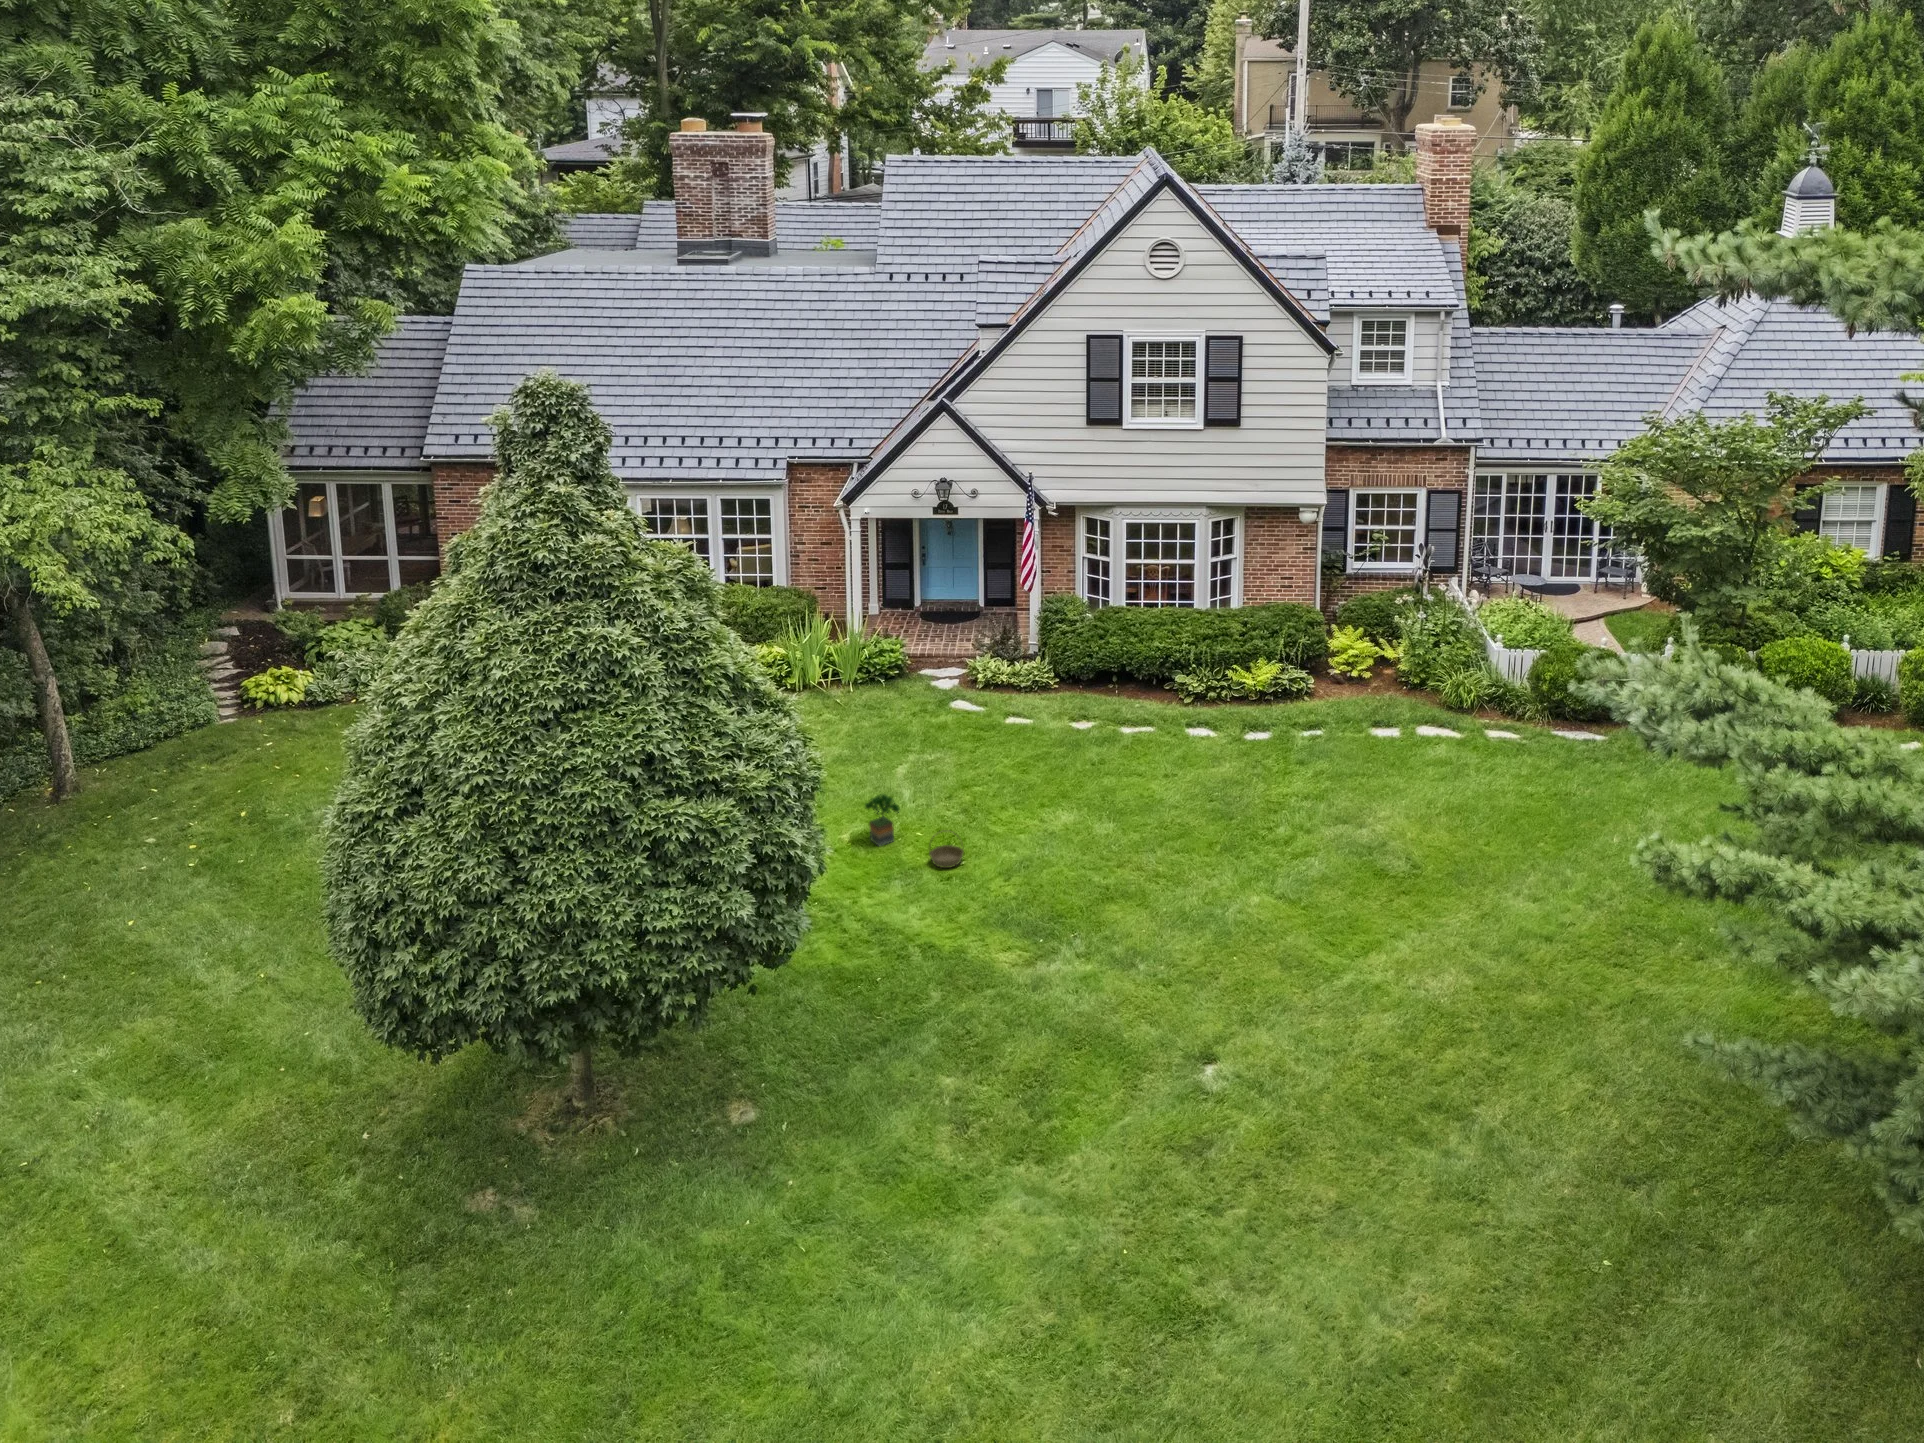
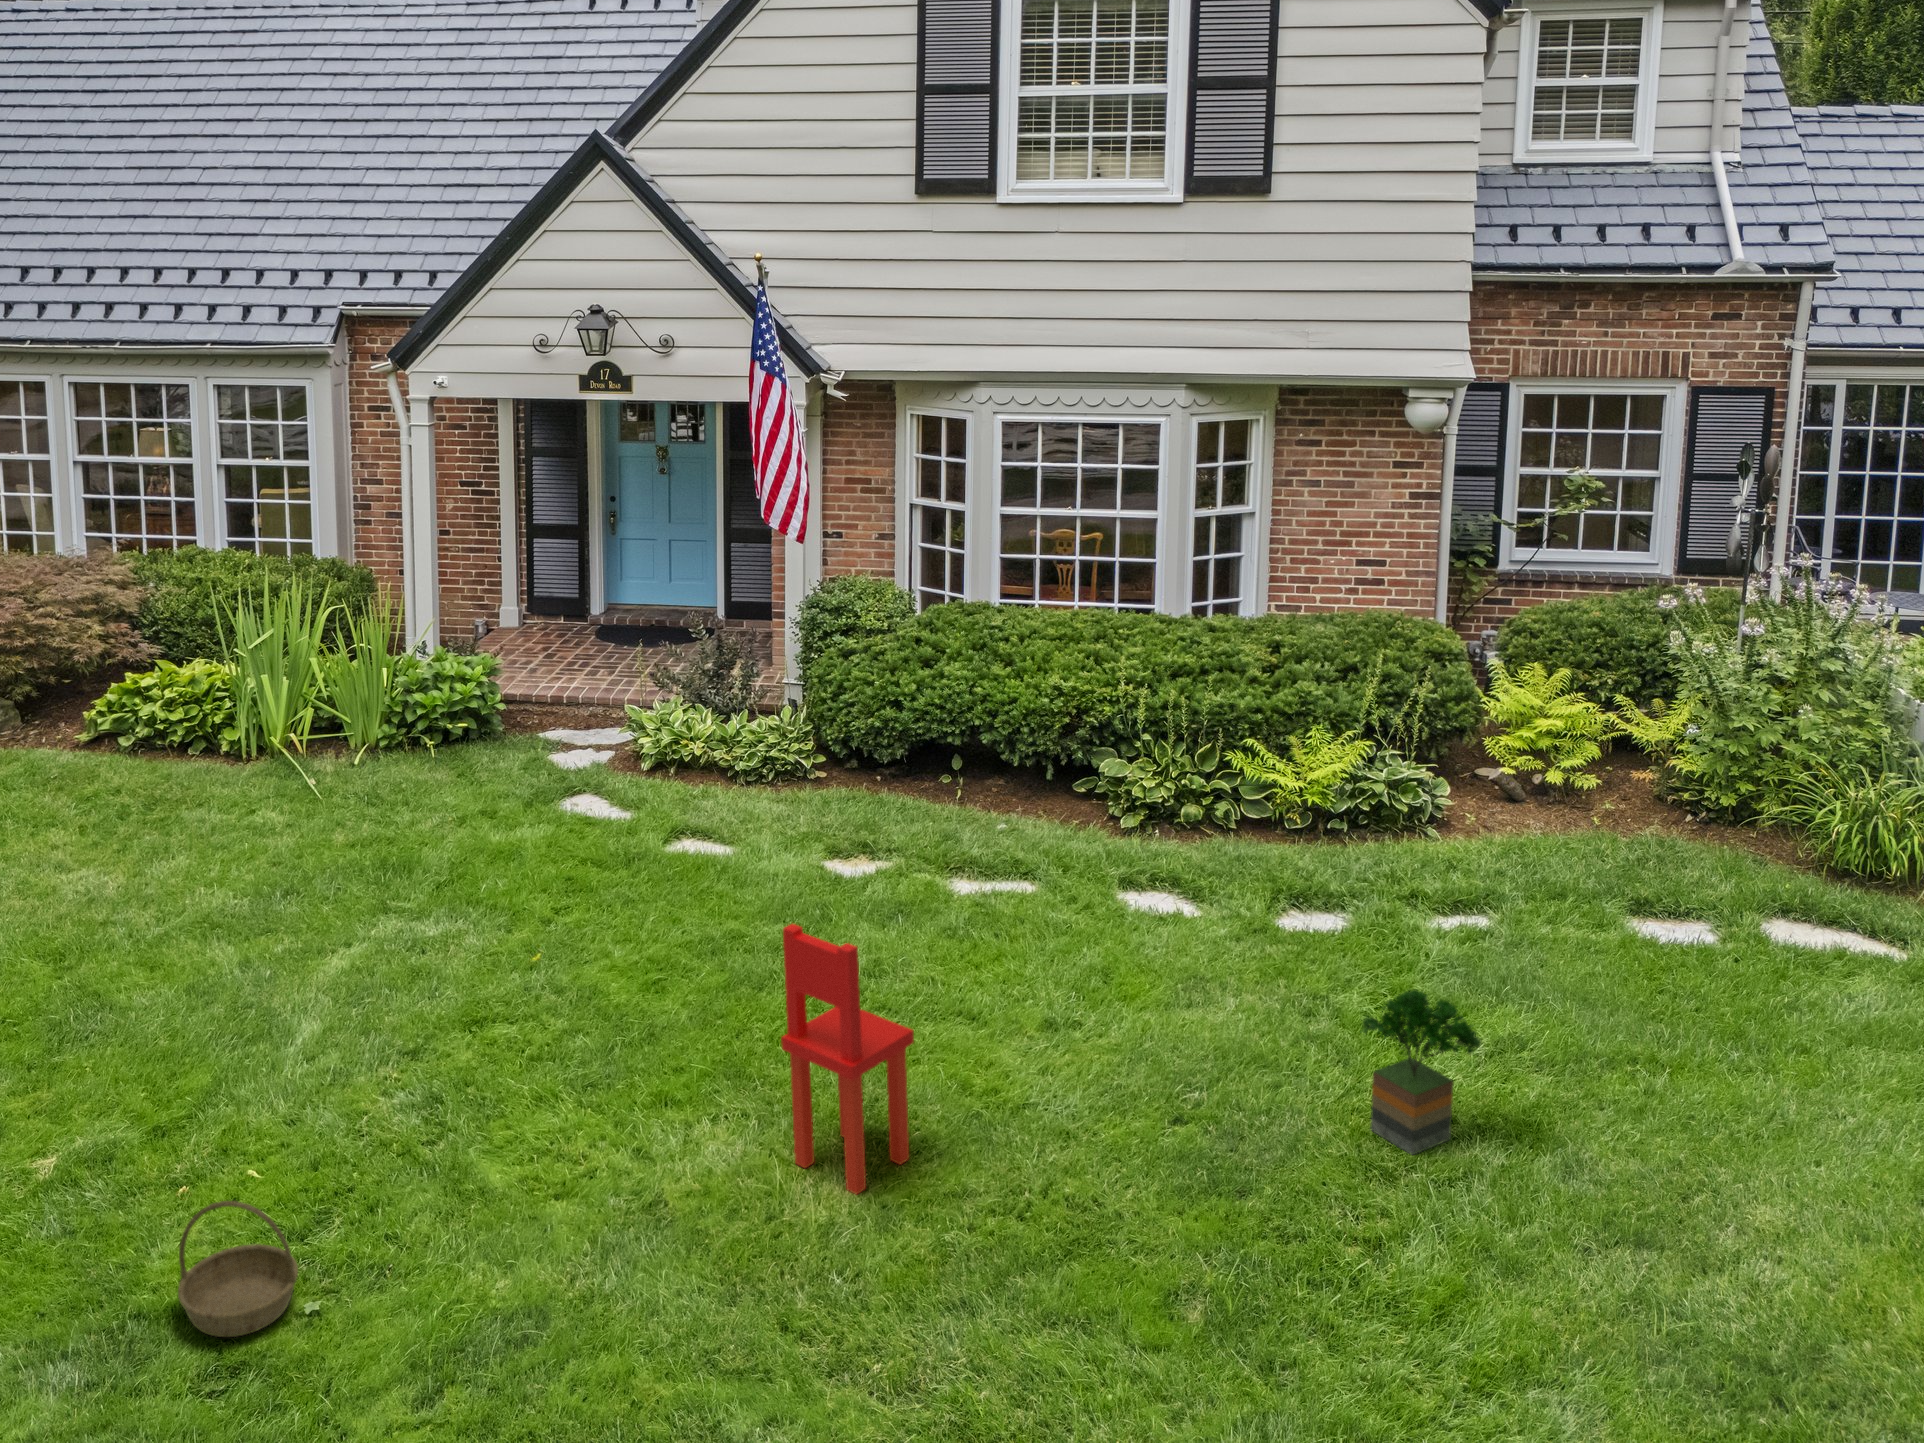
chair: none [1092,743,1132,824] -> present [781,924,914,1194]
potted tree: present [865,794,900,846] -> present [1360,989,1483,1155]

